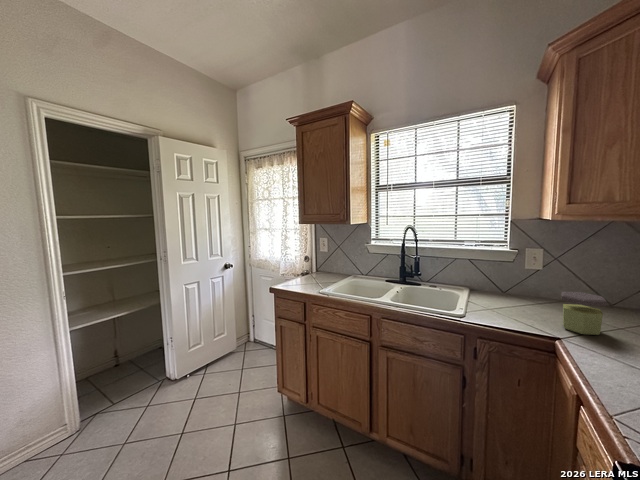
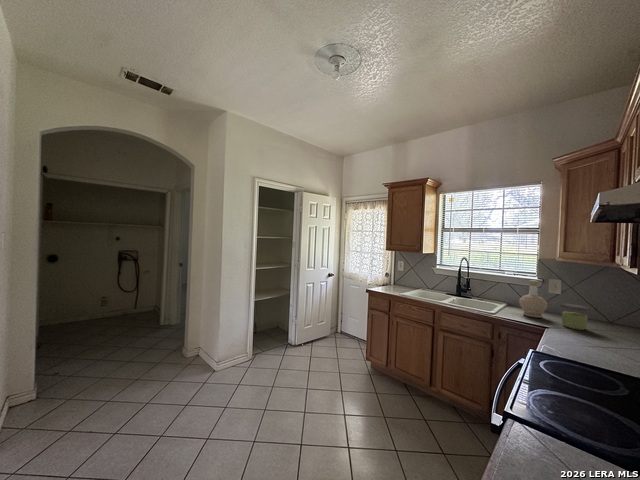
bottle: none [492,257,534,315] -> present [519,280,548,318]

